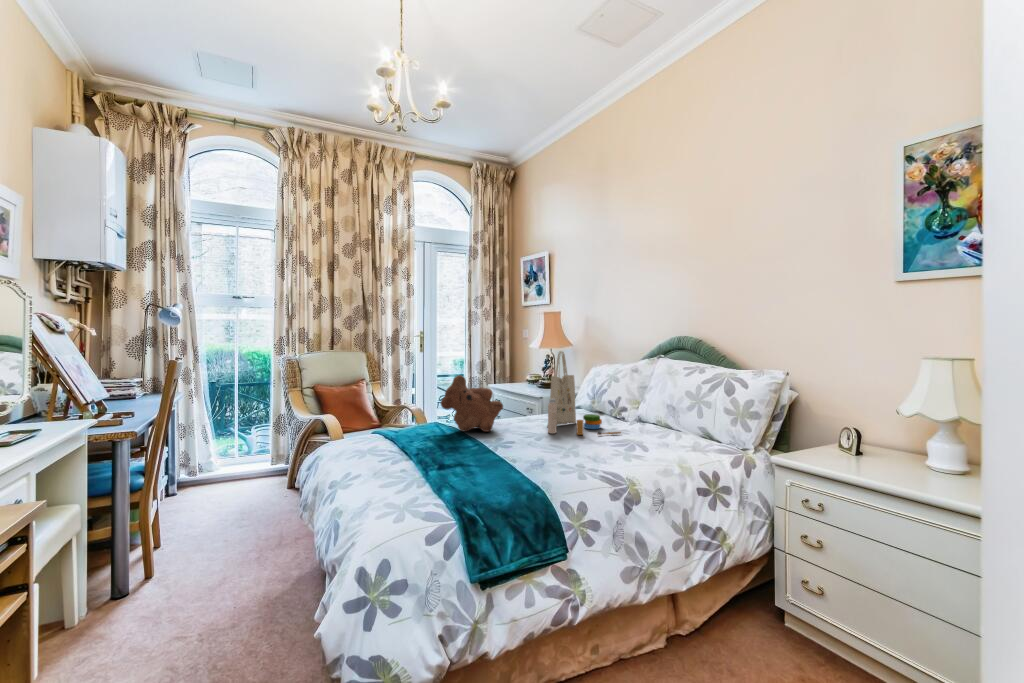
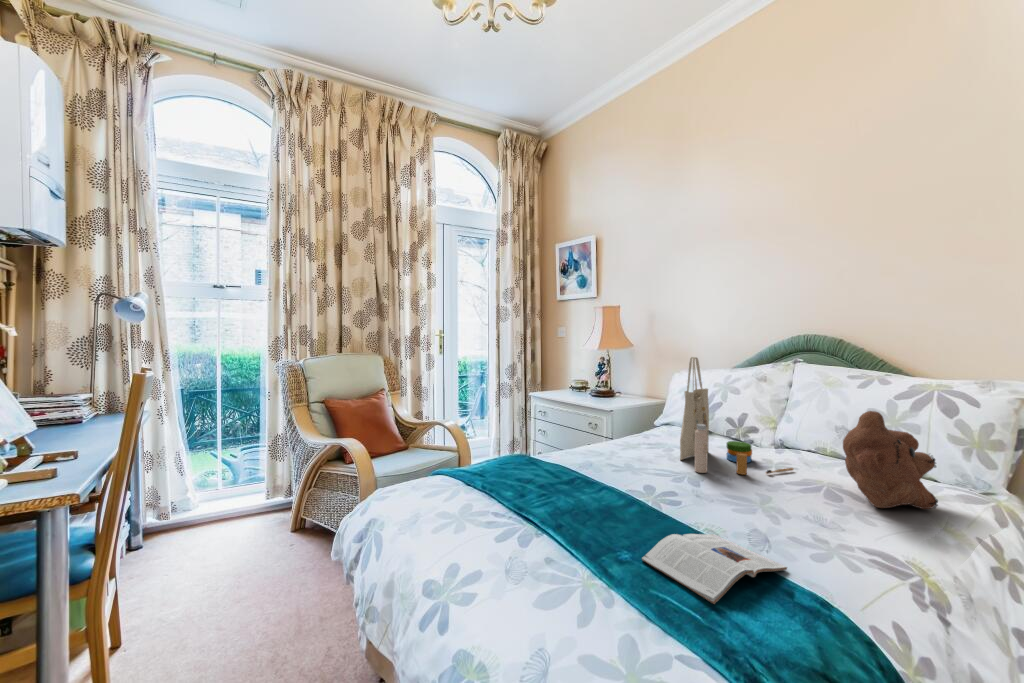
teddy bear: present [441,375,503,432] -> present [843,411,938,509]
magazine: none [449,455,531,483] -> present [642,534,787,604]

